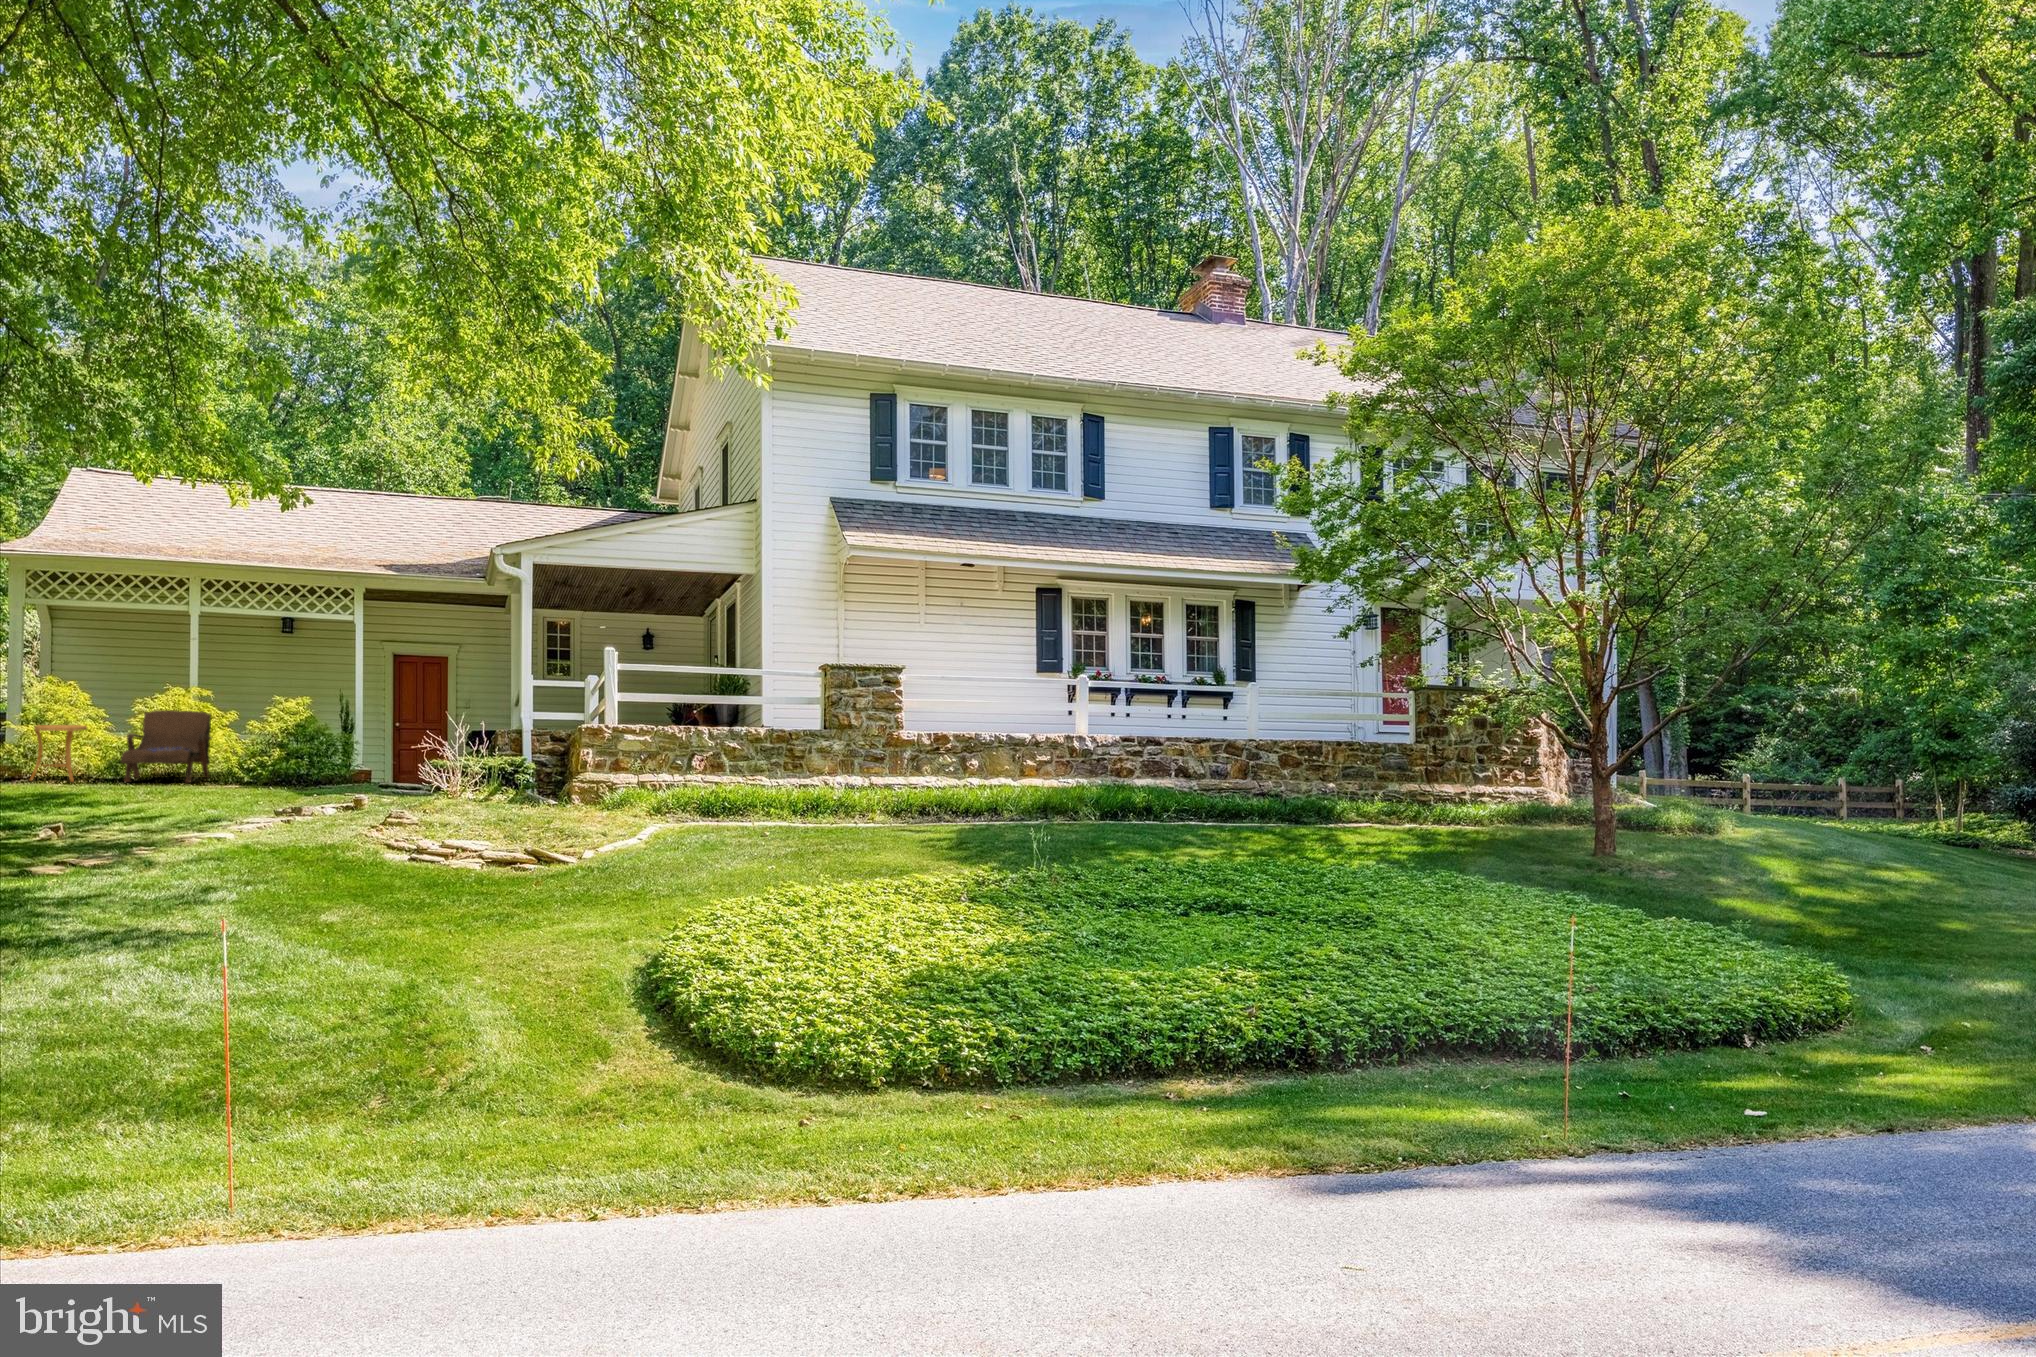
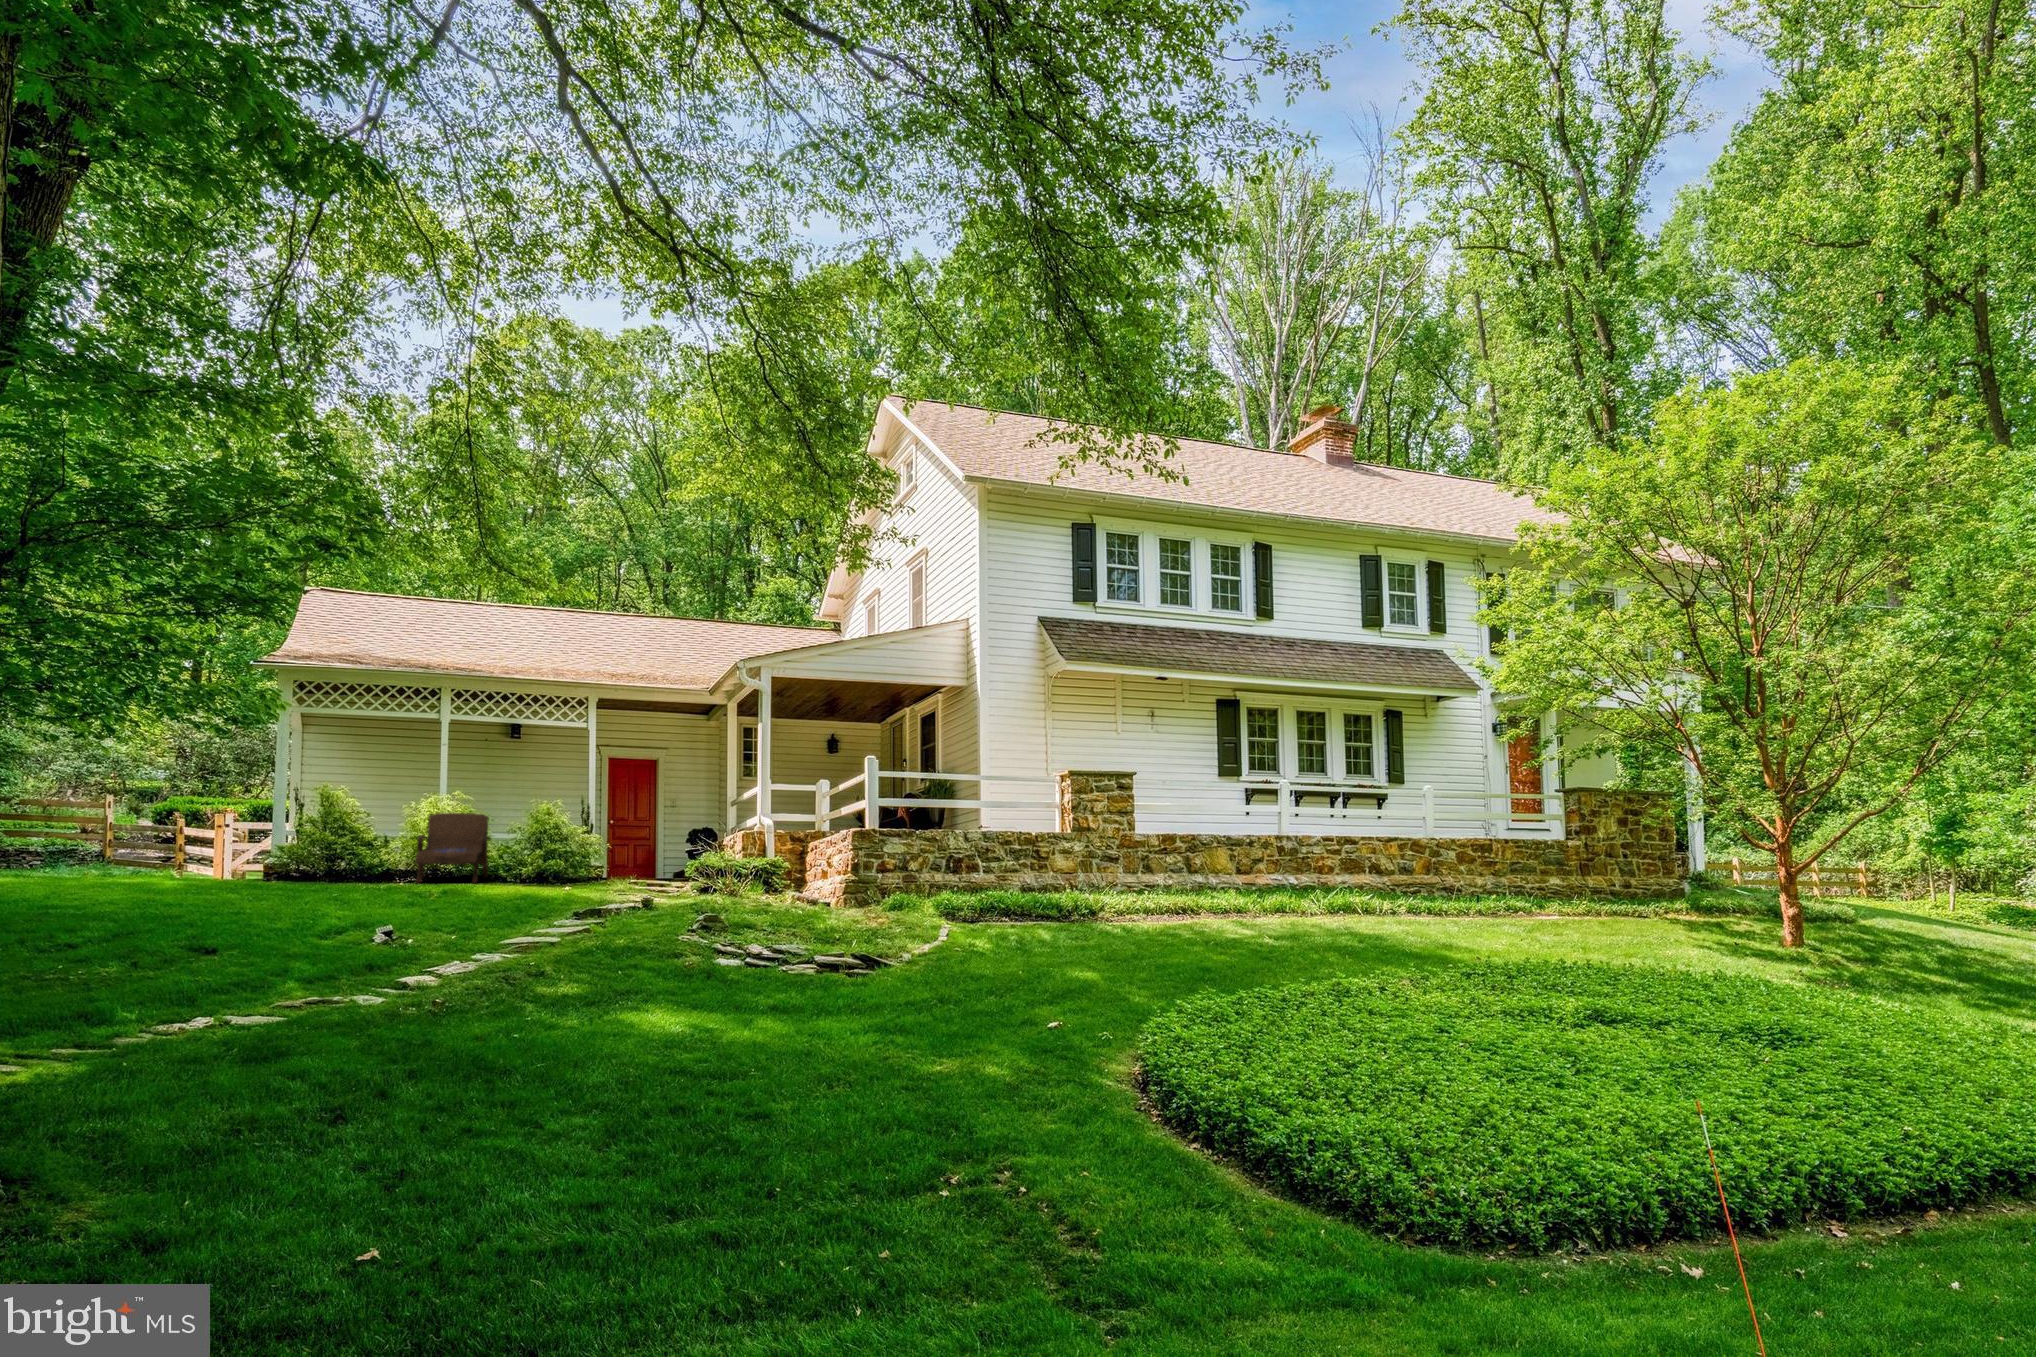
side table: present [30,725,87,782] -> none [327,827,381,882]

